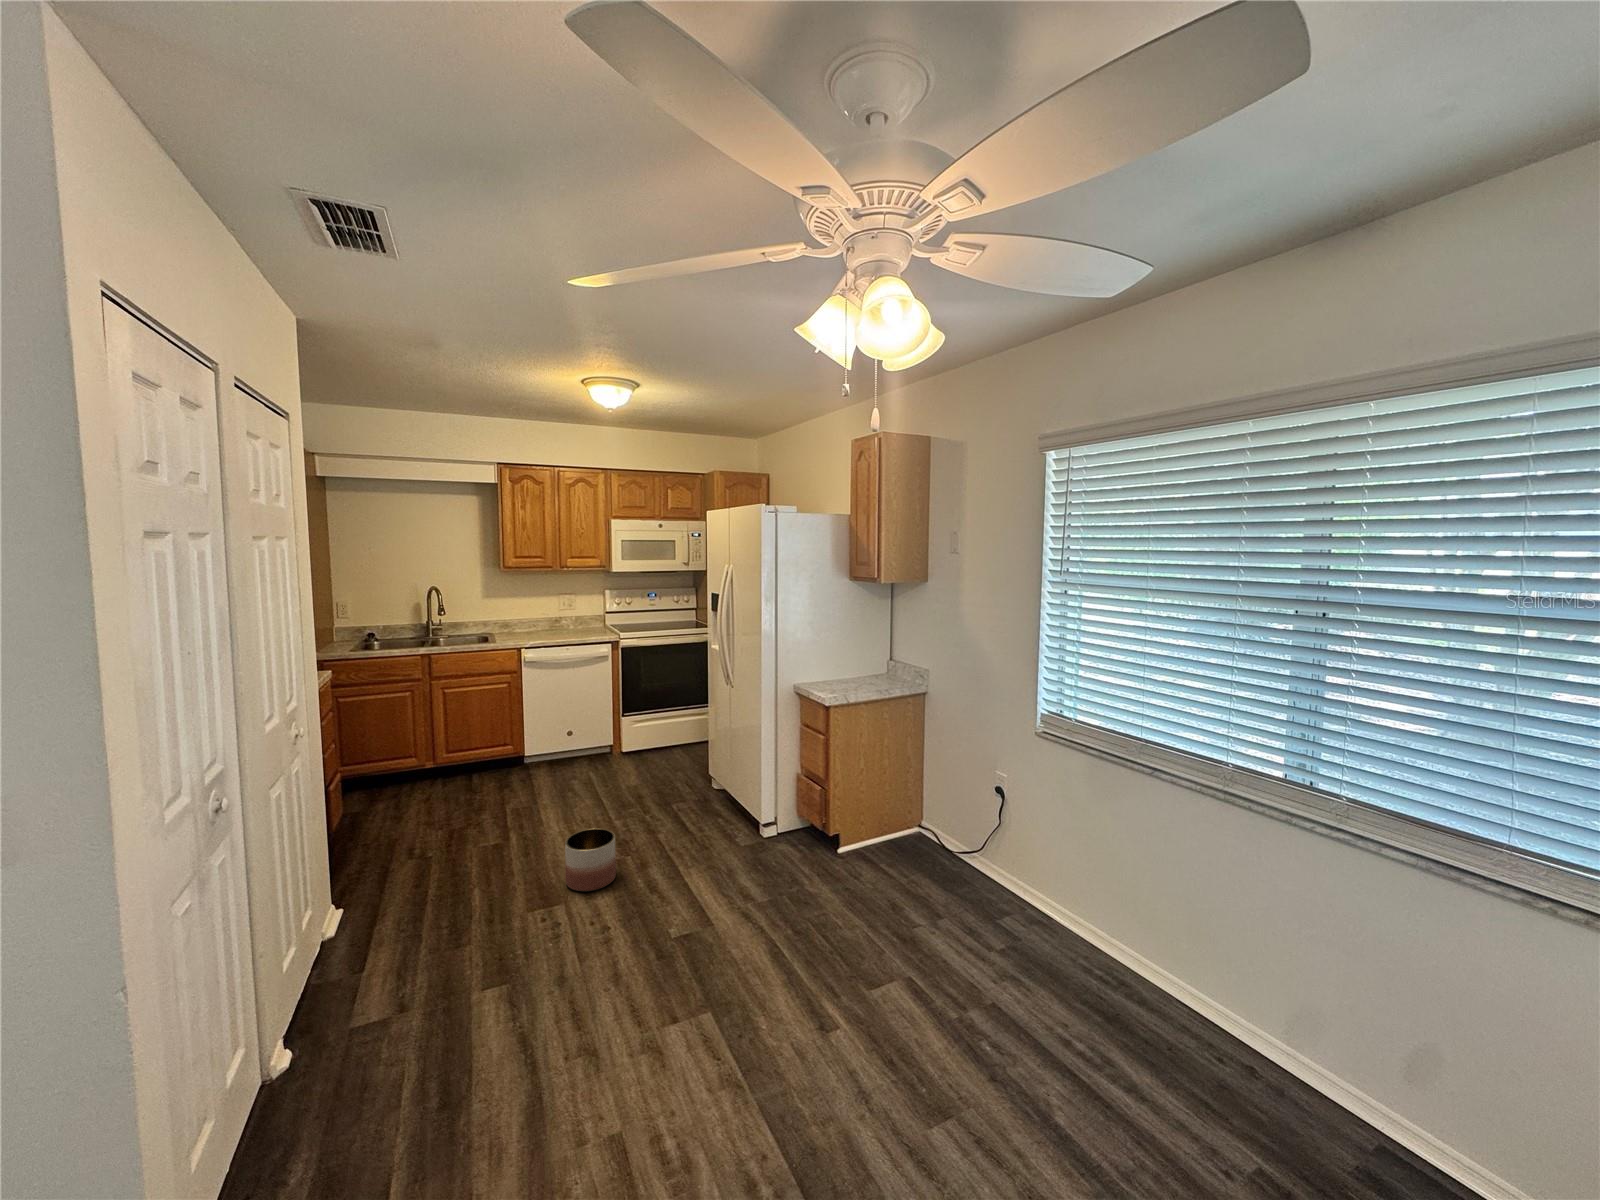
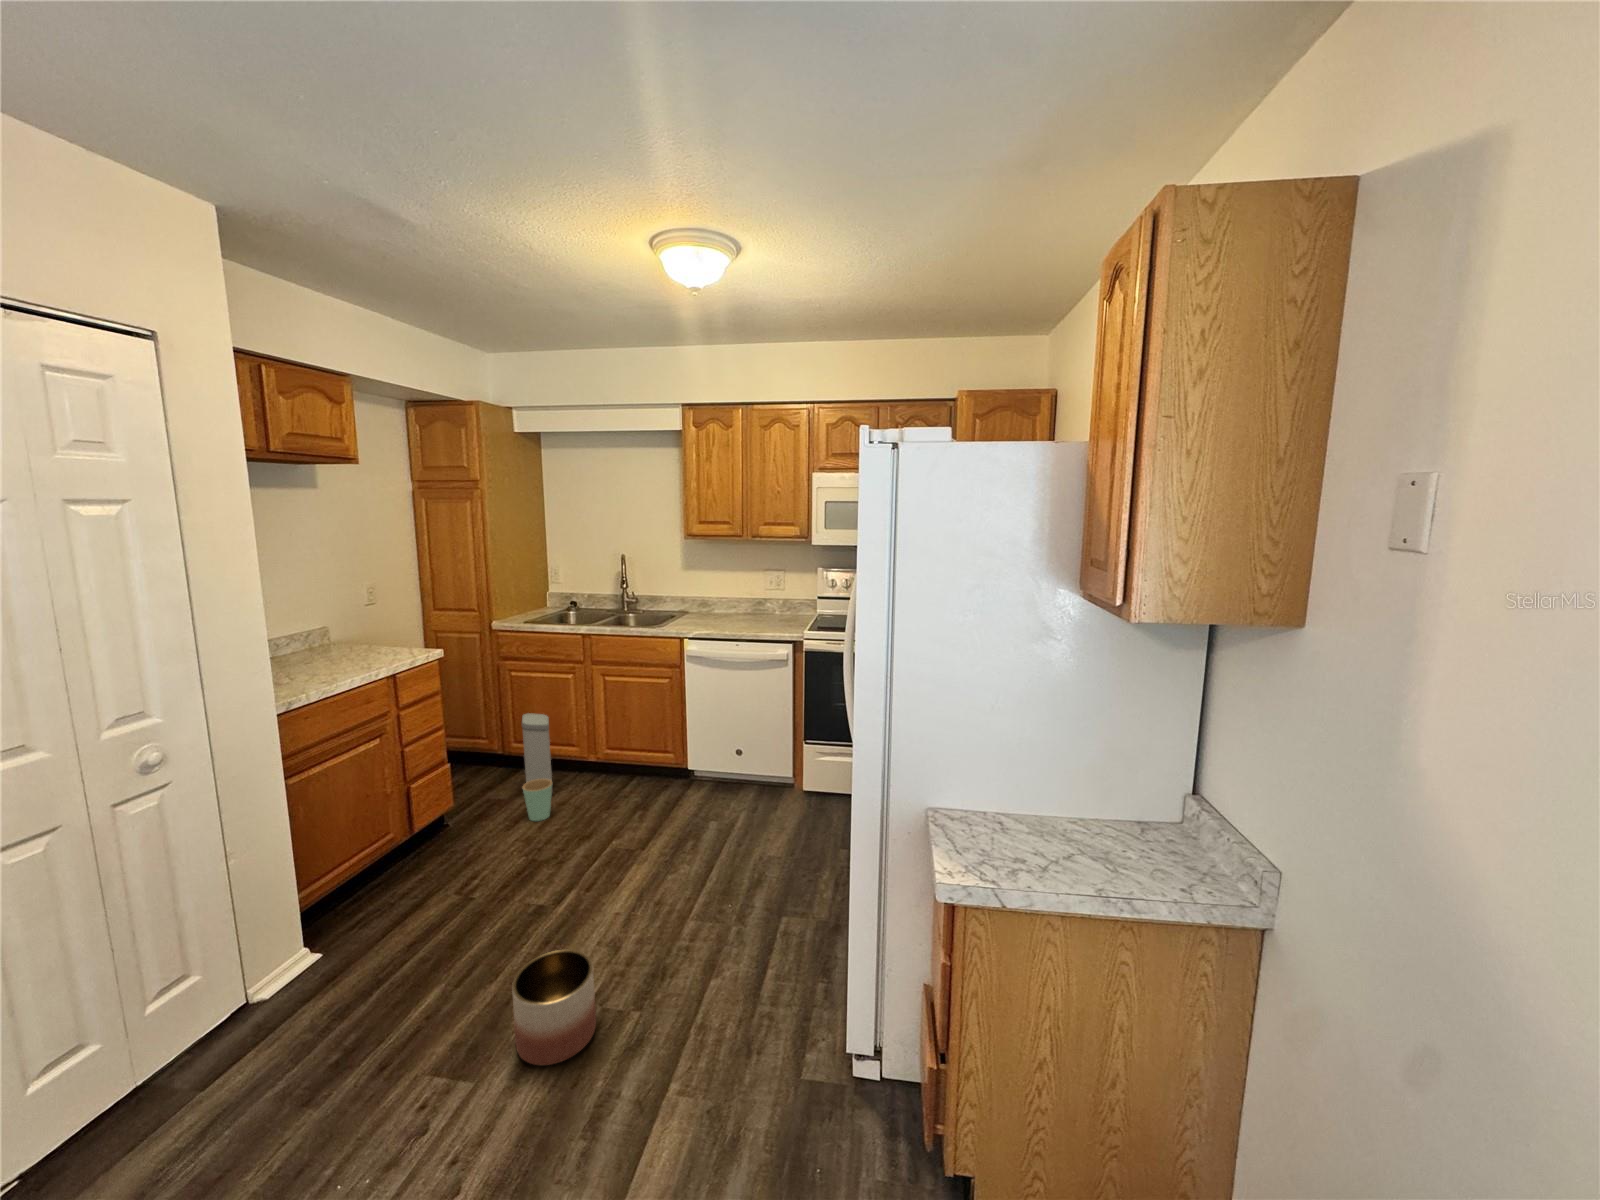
trash can: none [374,729,431,814] -> present [522,713,552,821]

